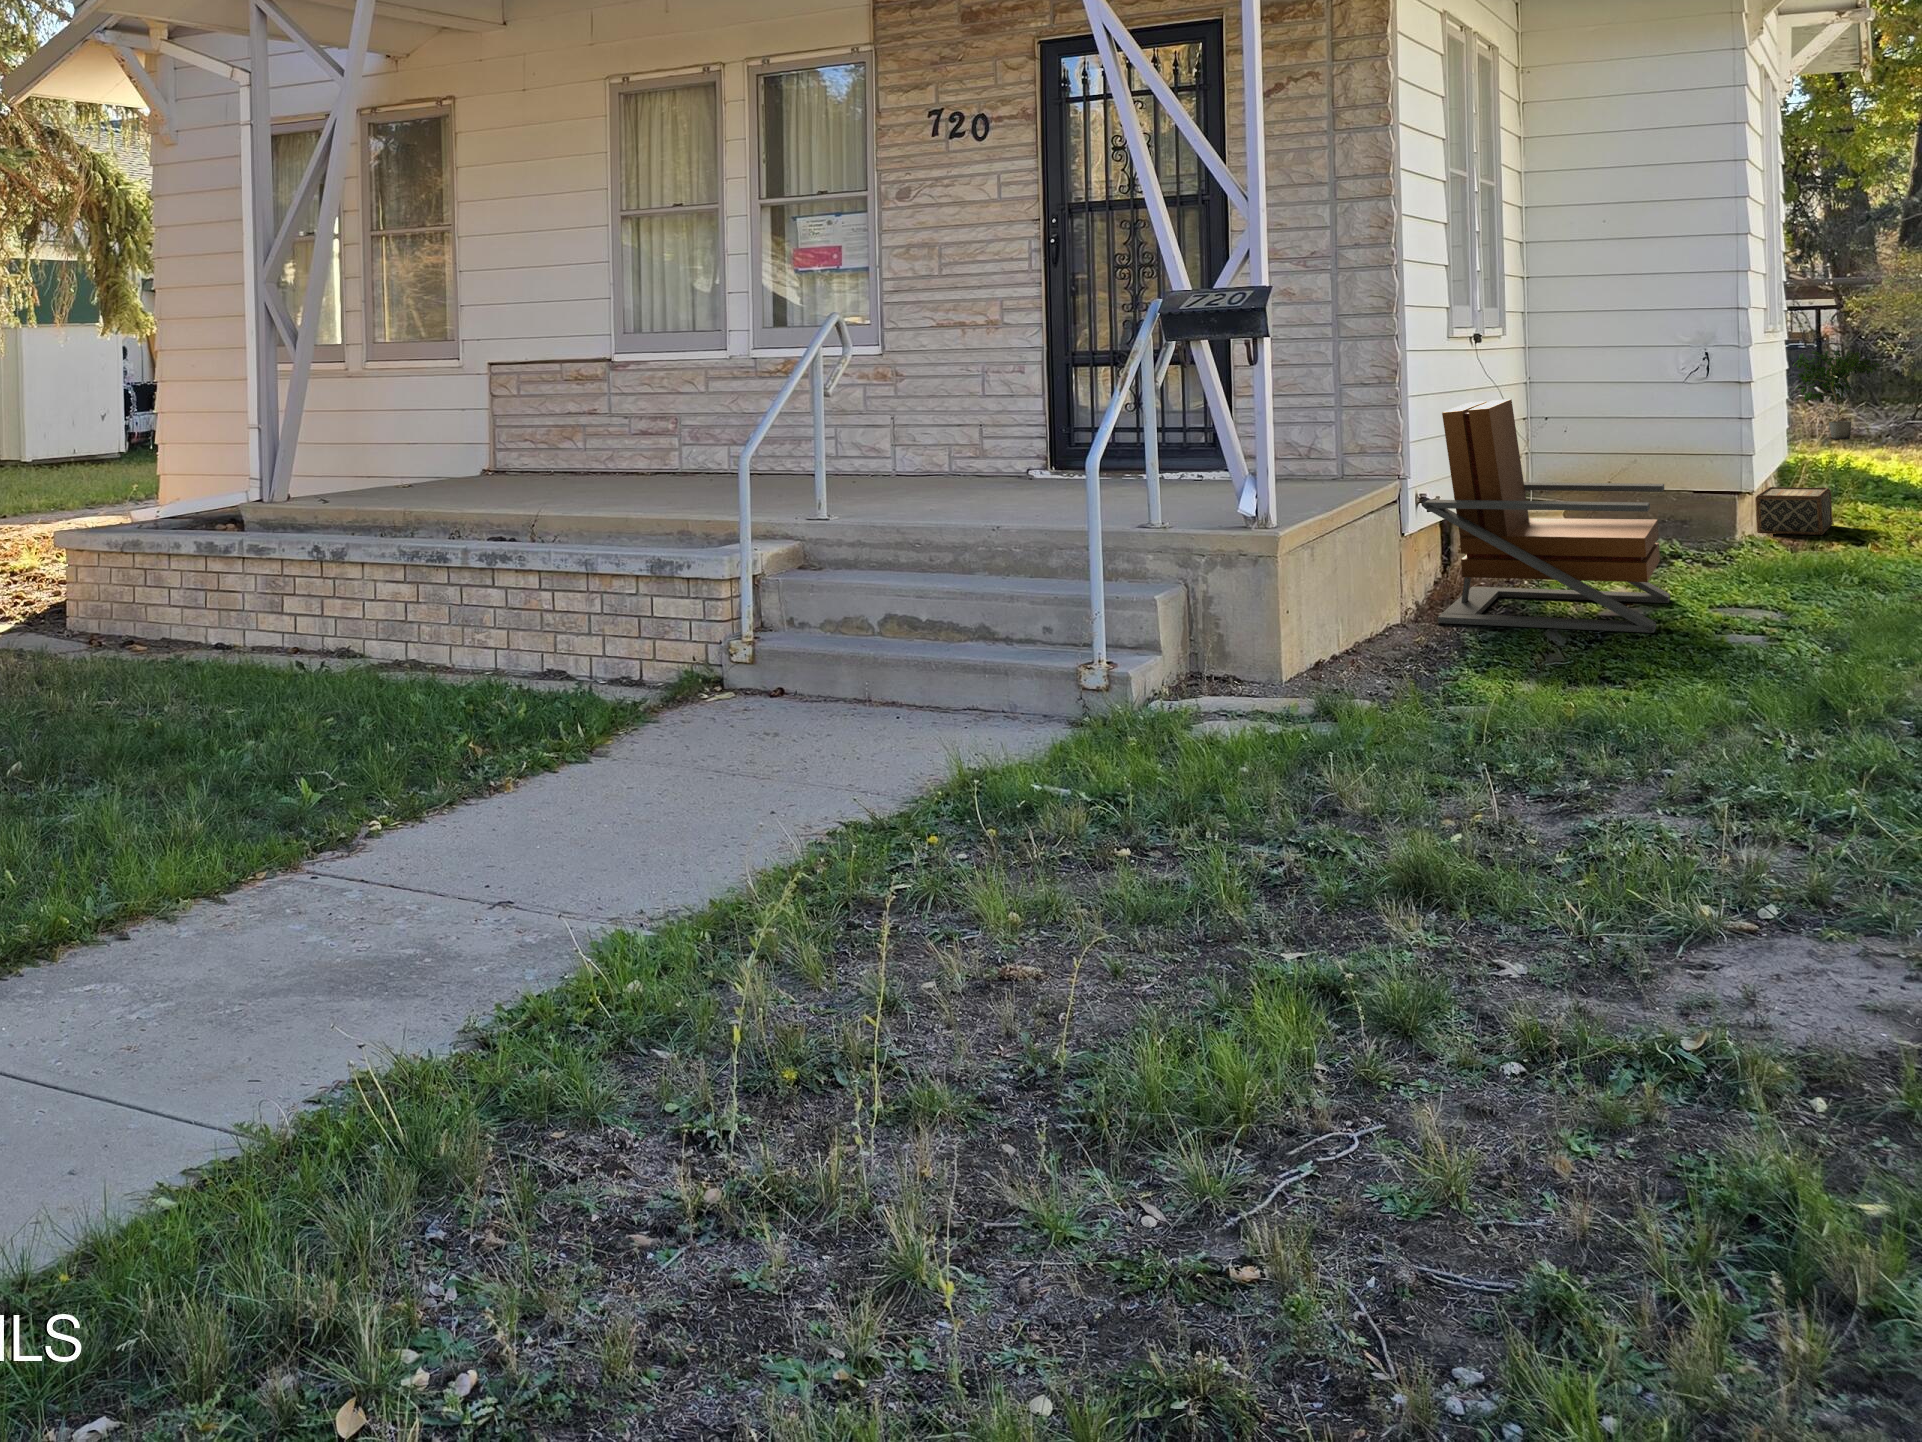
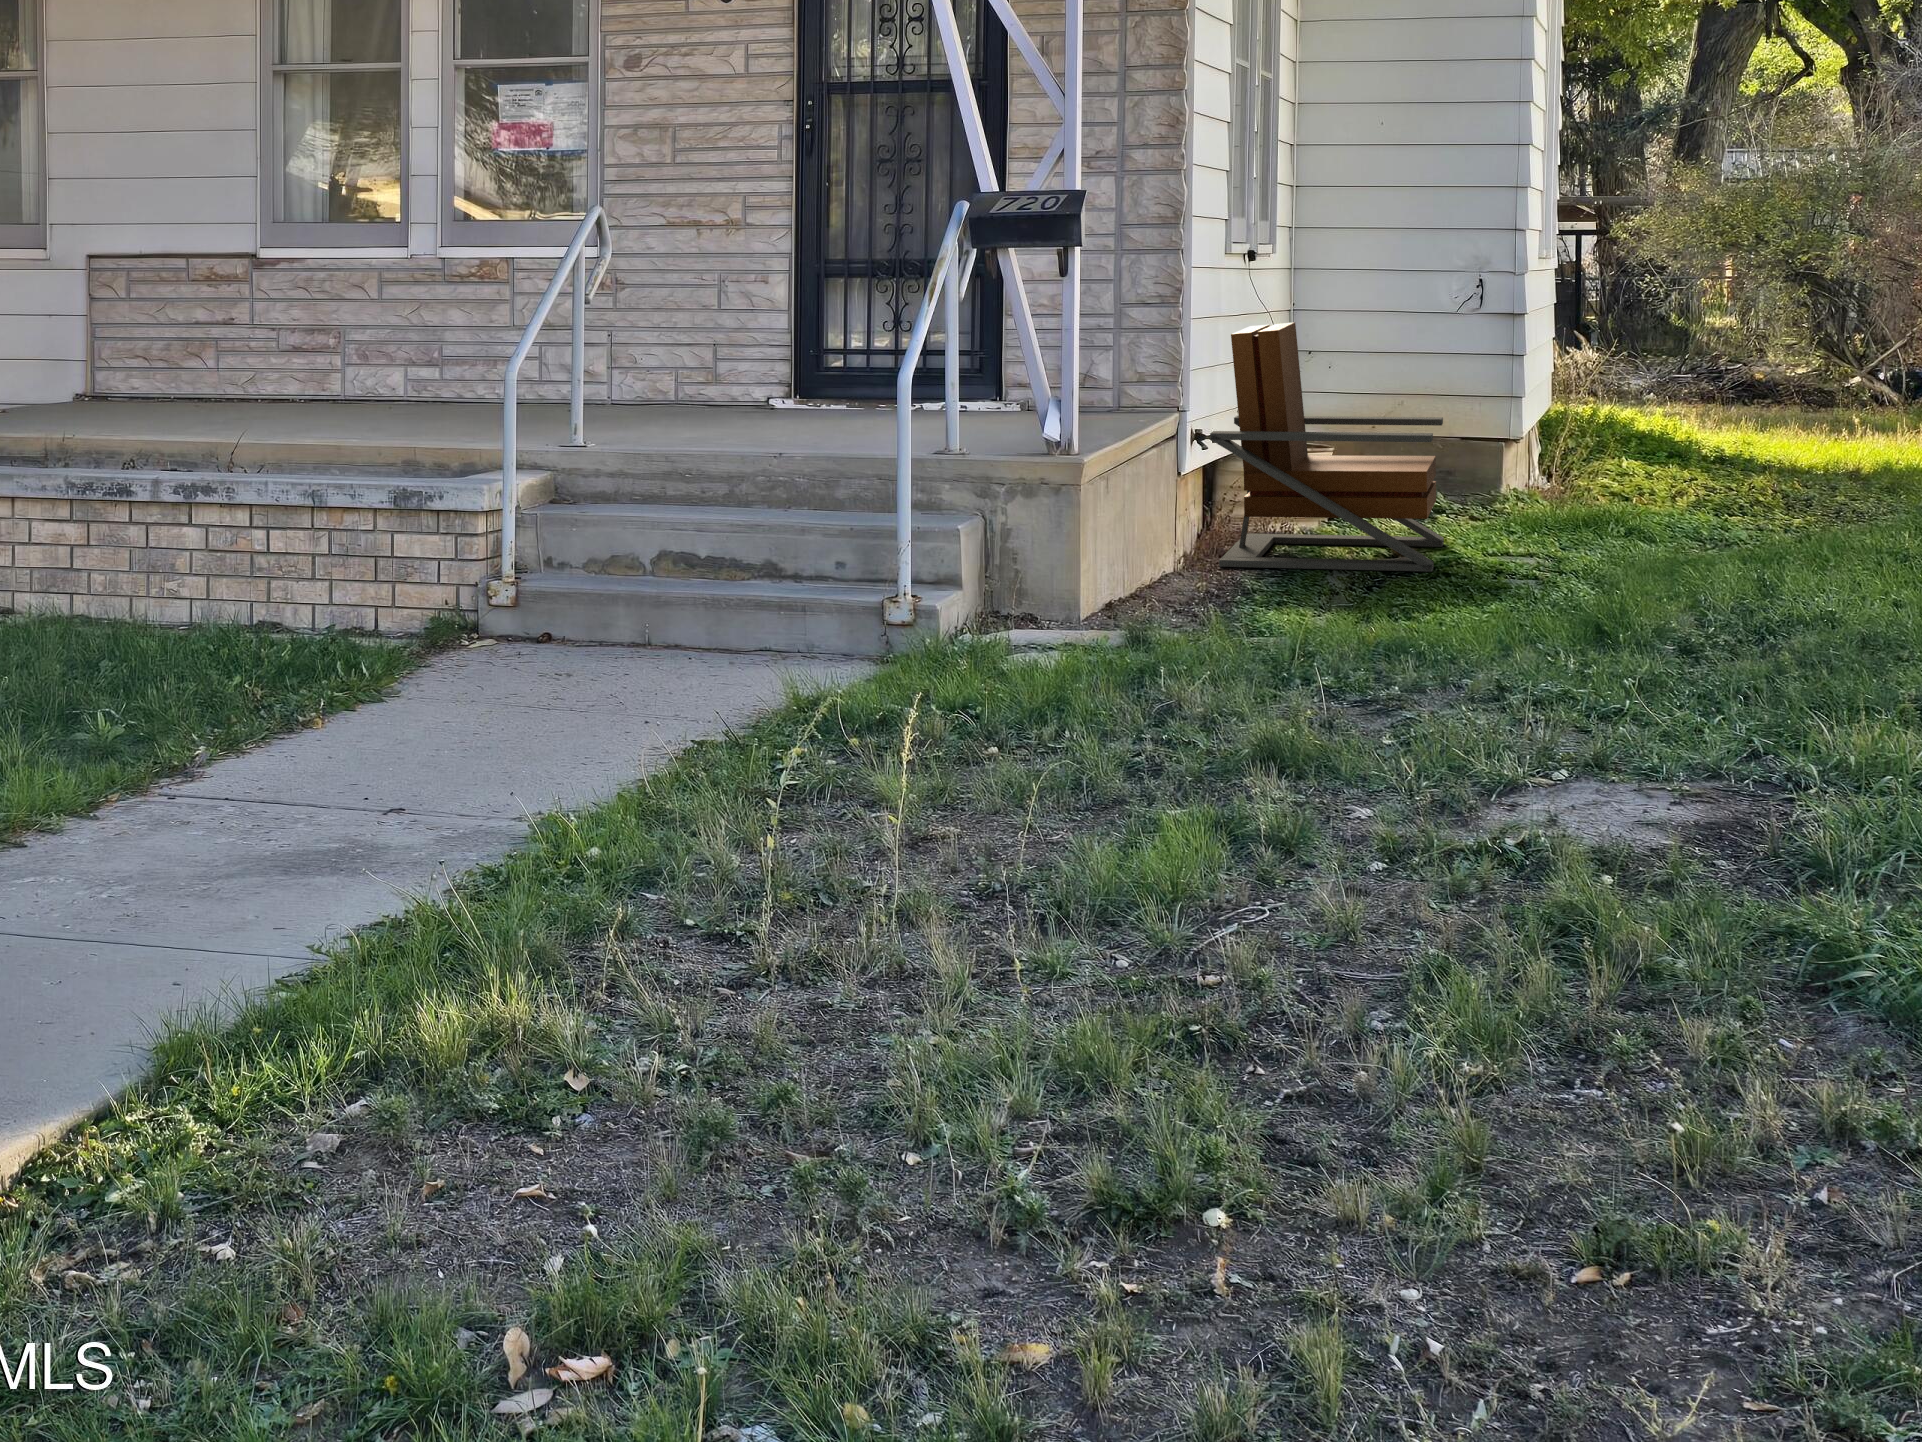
potted plant: present [1793,350,1880,439] -> none [1558,284,1649,391]
woven basket: present [1755,487,1832,535] -> none [1523,433,1597,485]

